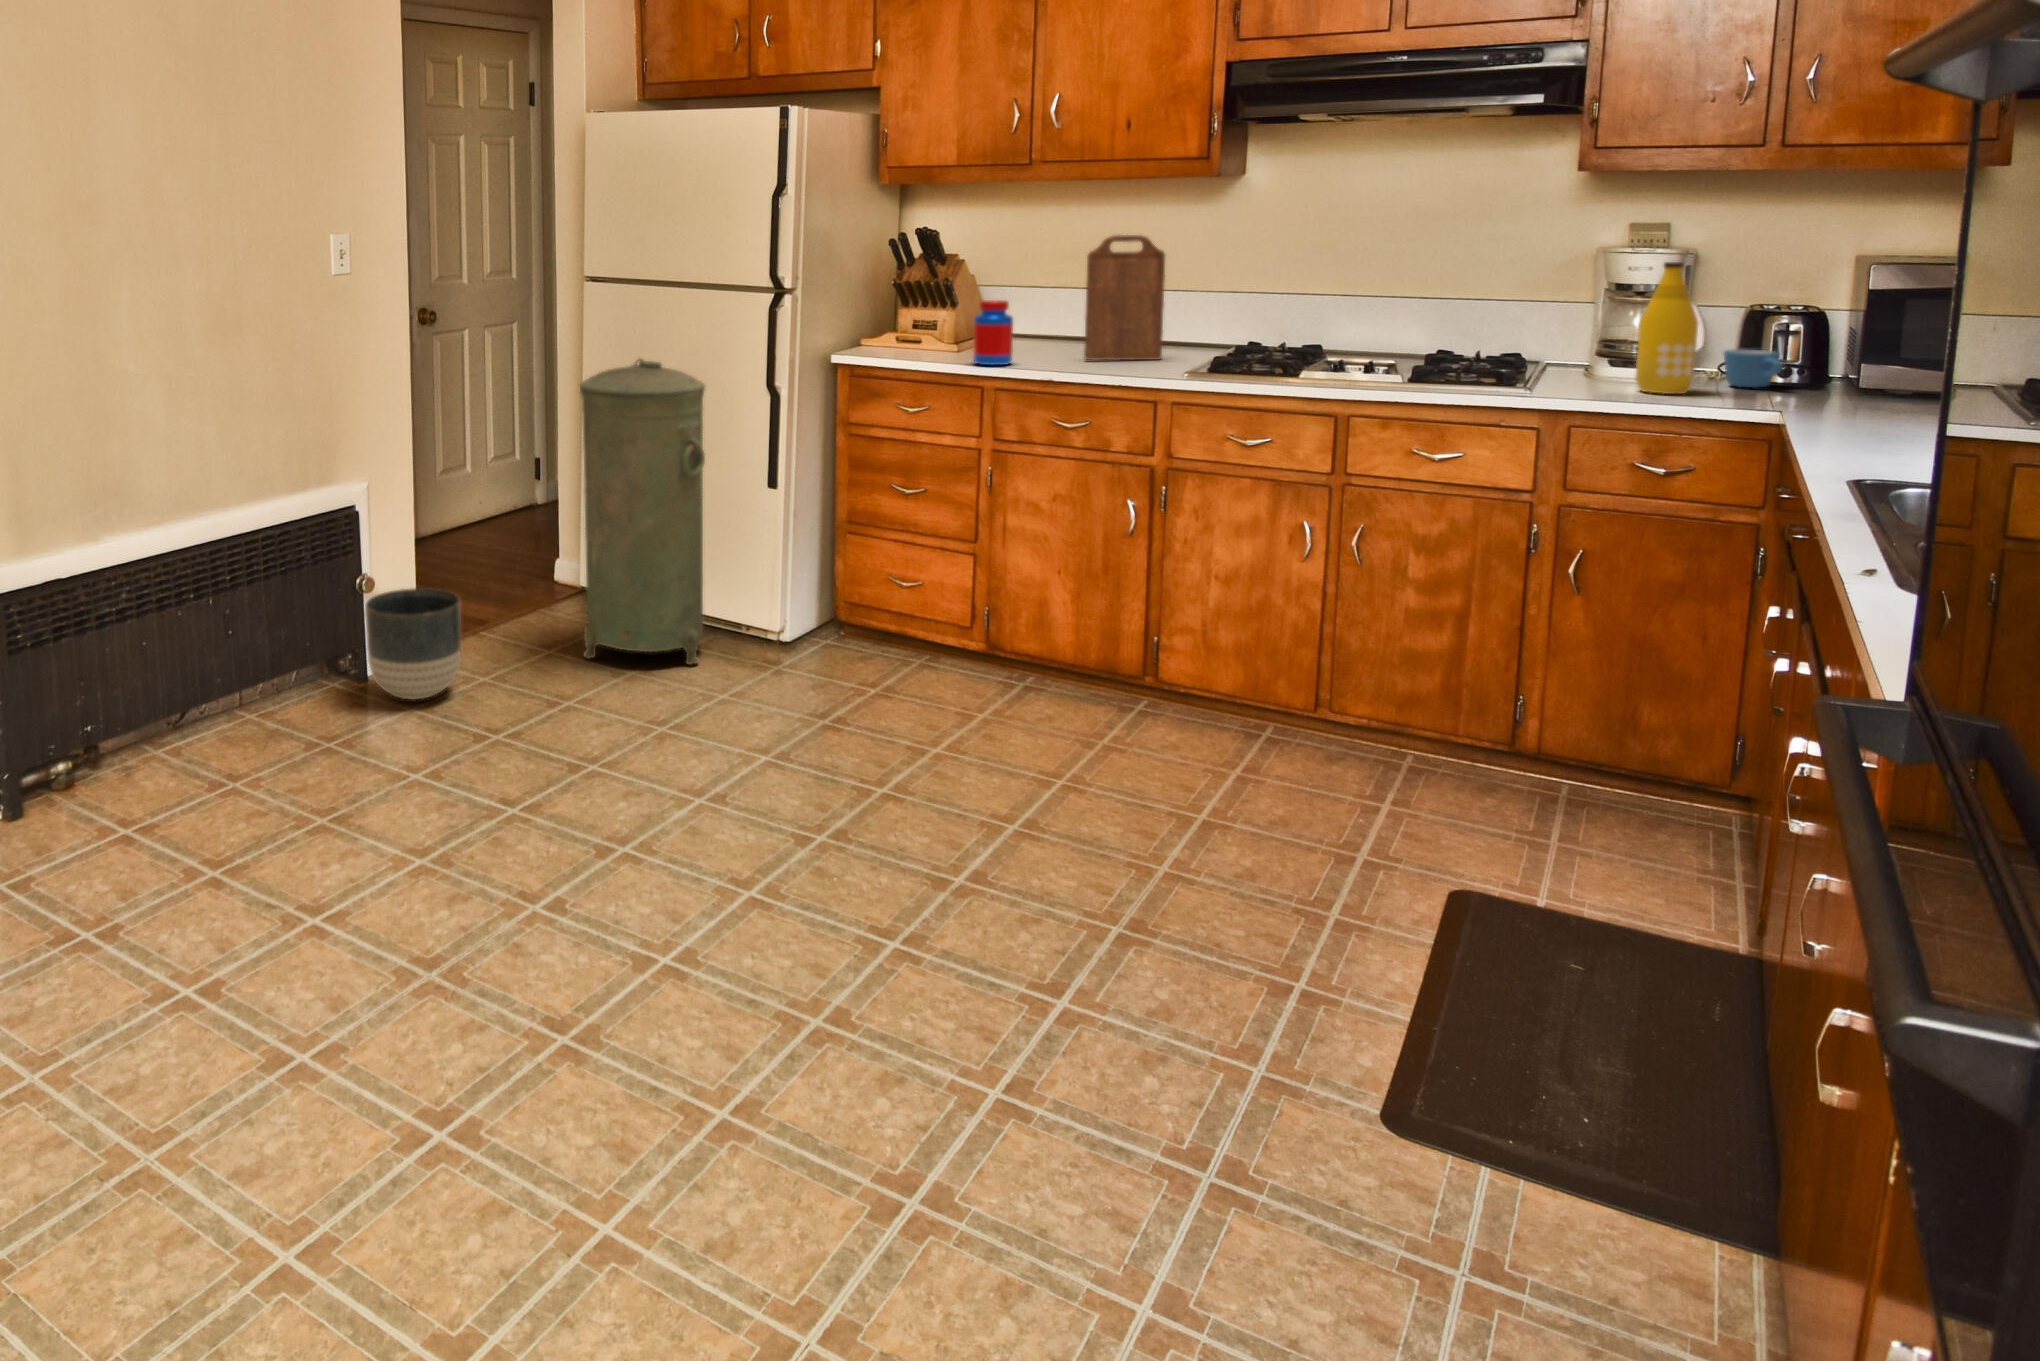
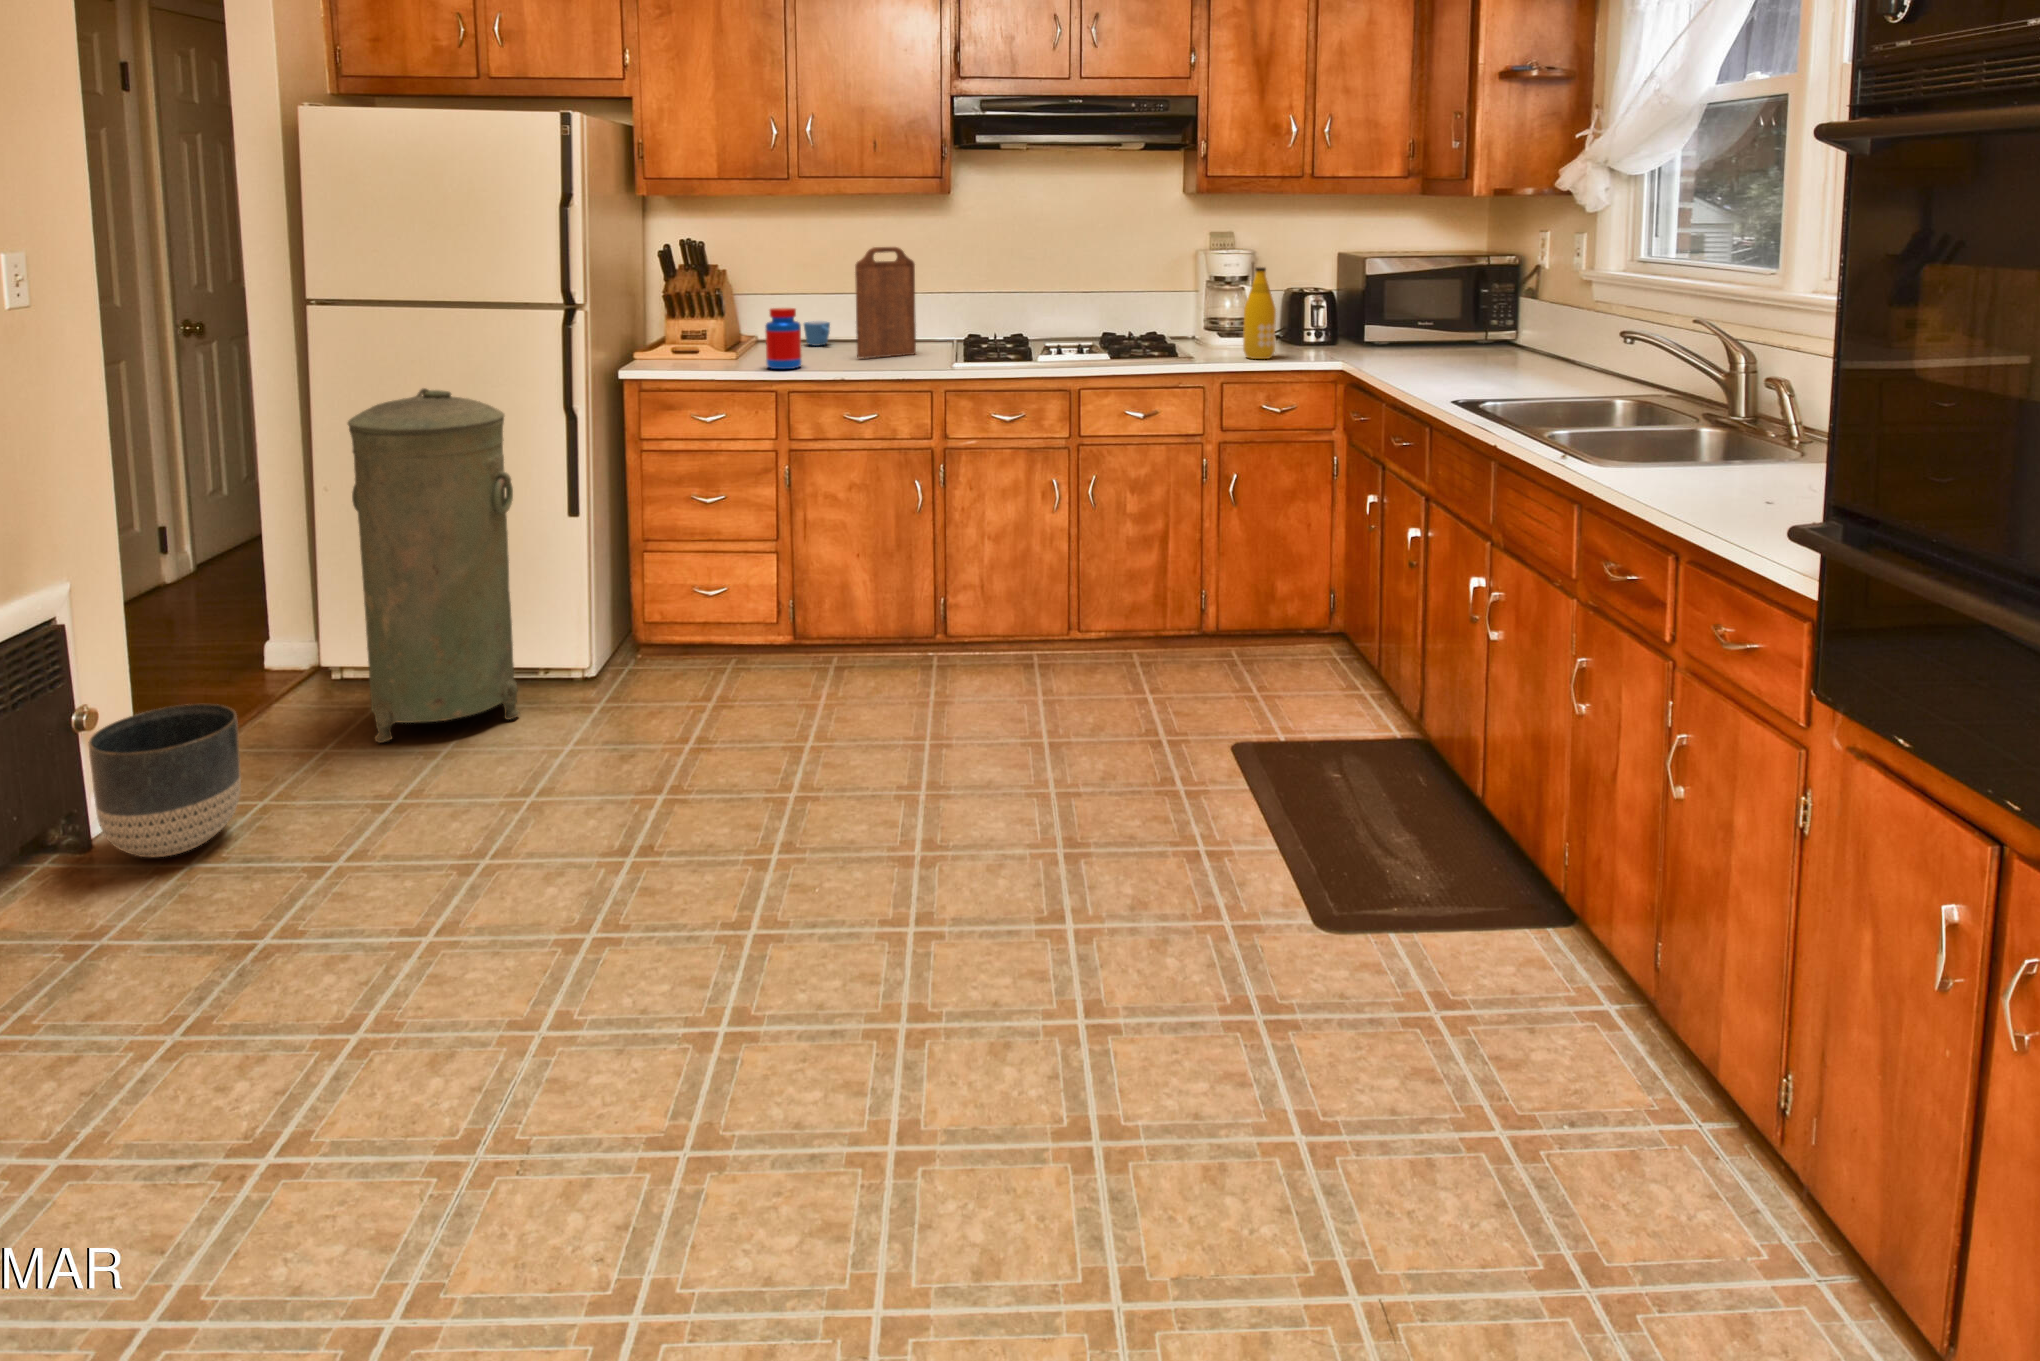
mug: present [1724,349,1783,388] -> present [804,321,830,346]

